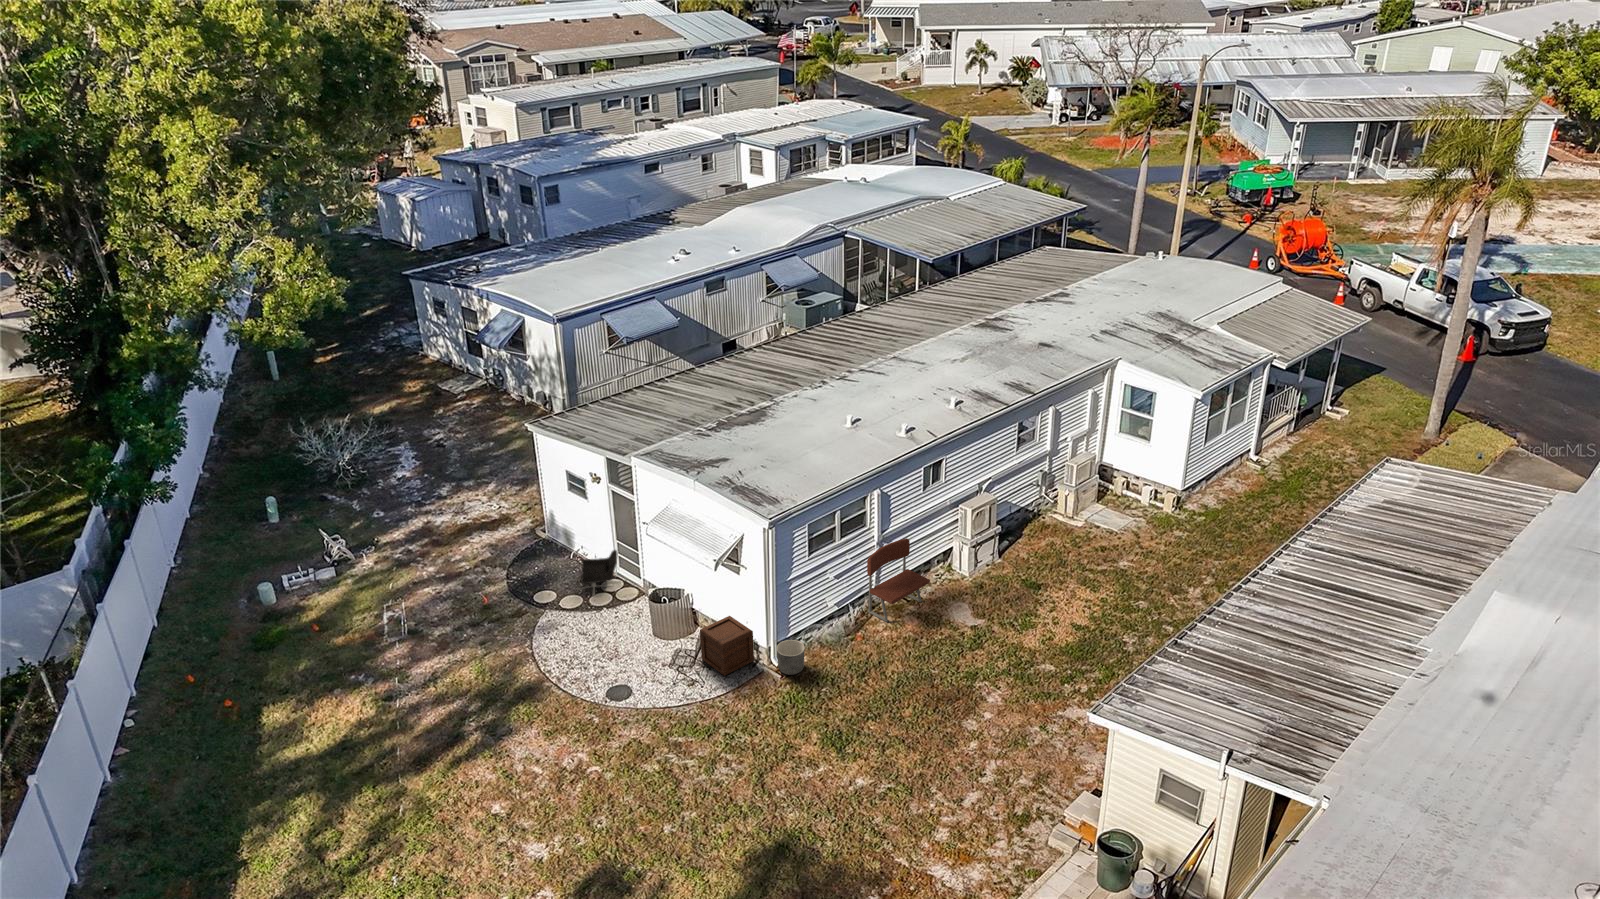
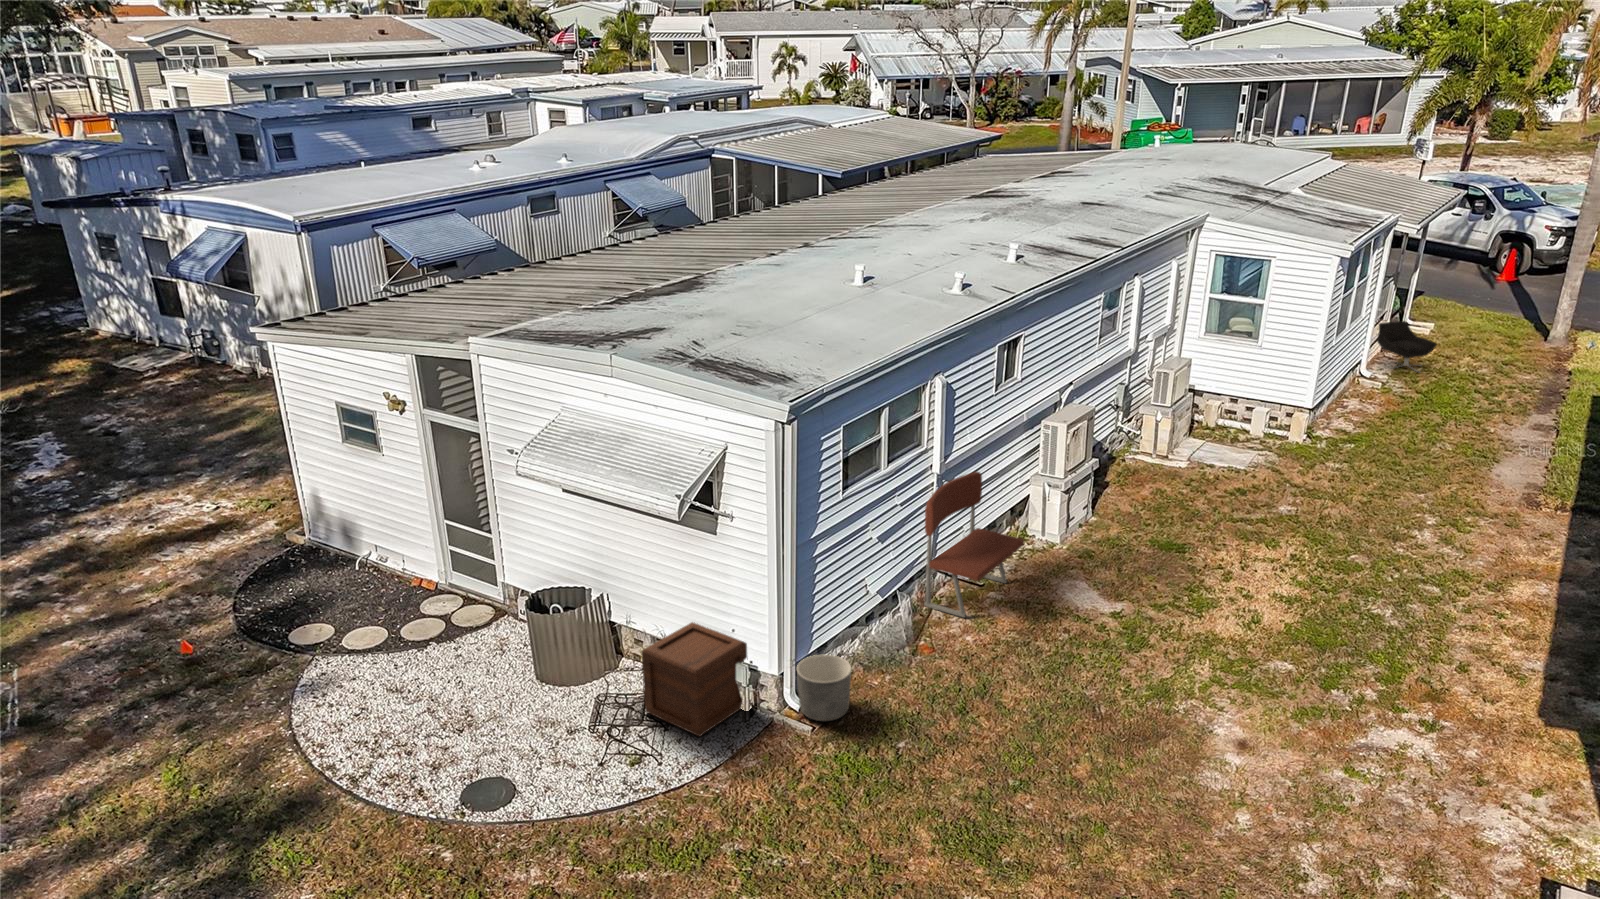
lounge chair: present [579,550,617,595] -> present [1377,321,1437,369]

